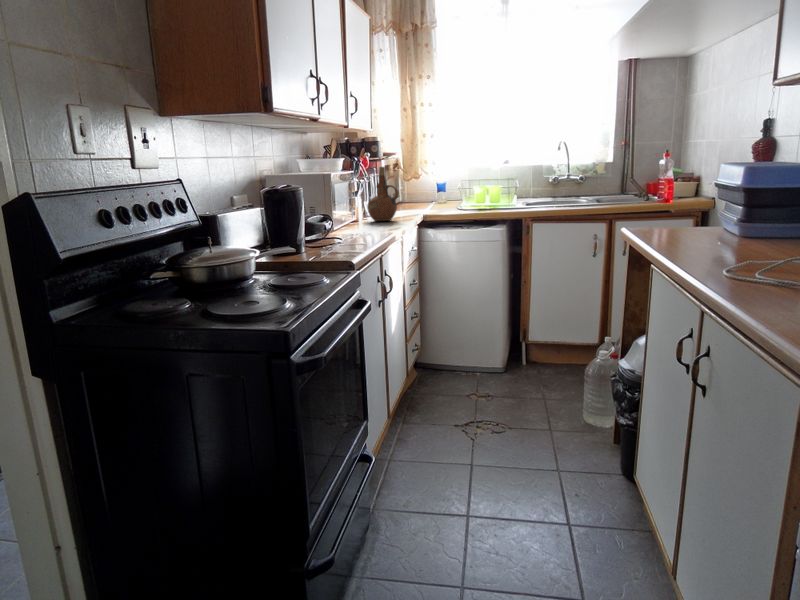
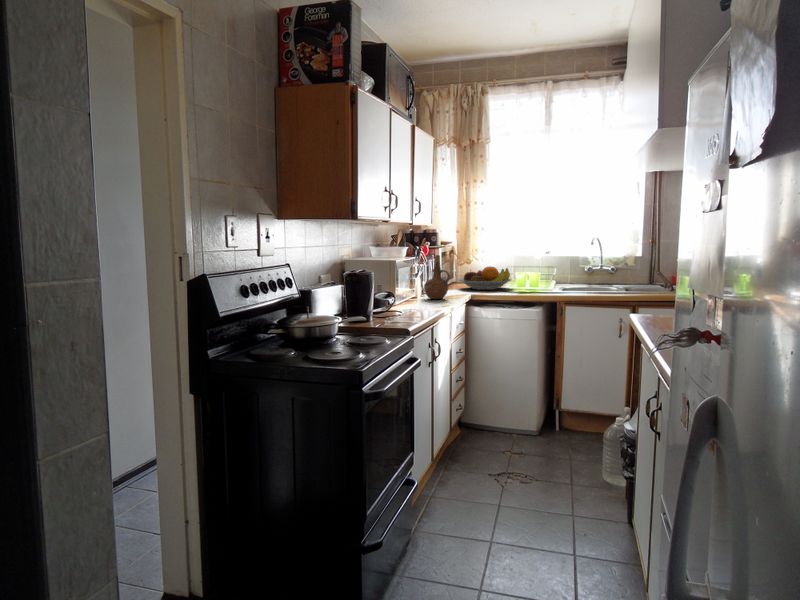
fruit bowl: none [407,180,468,208] -> present [459,266,511,290]

